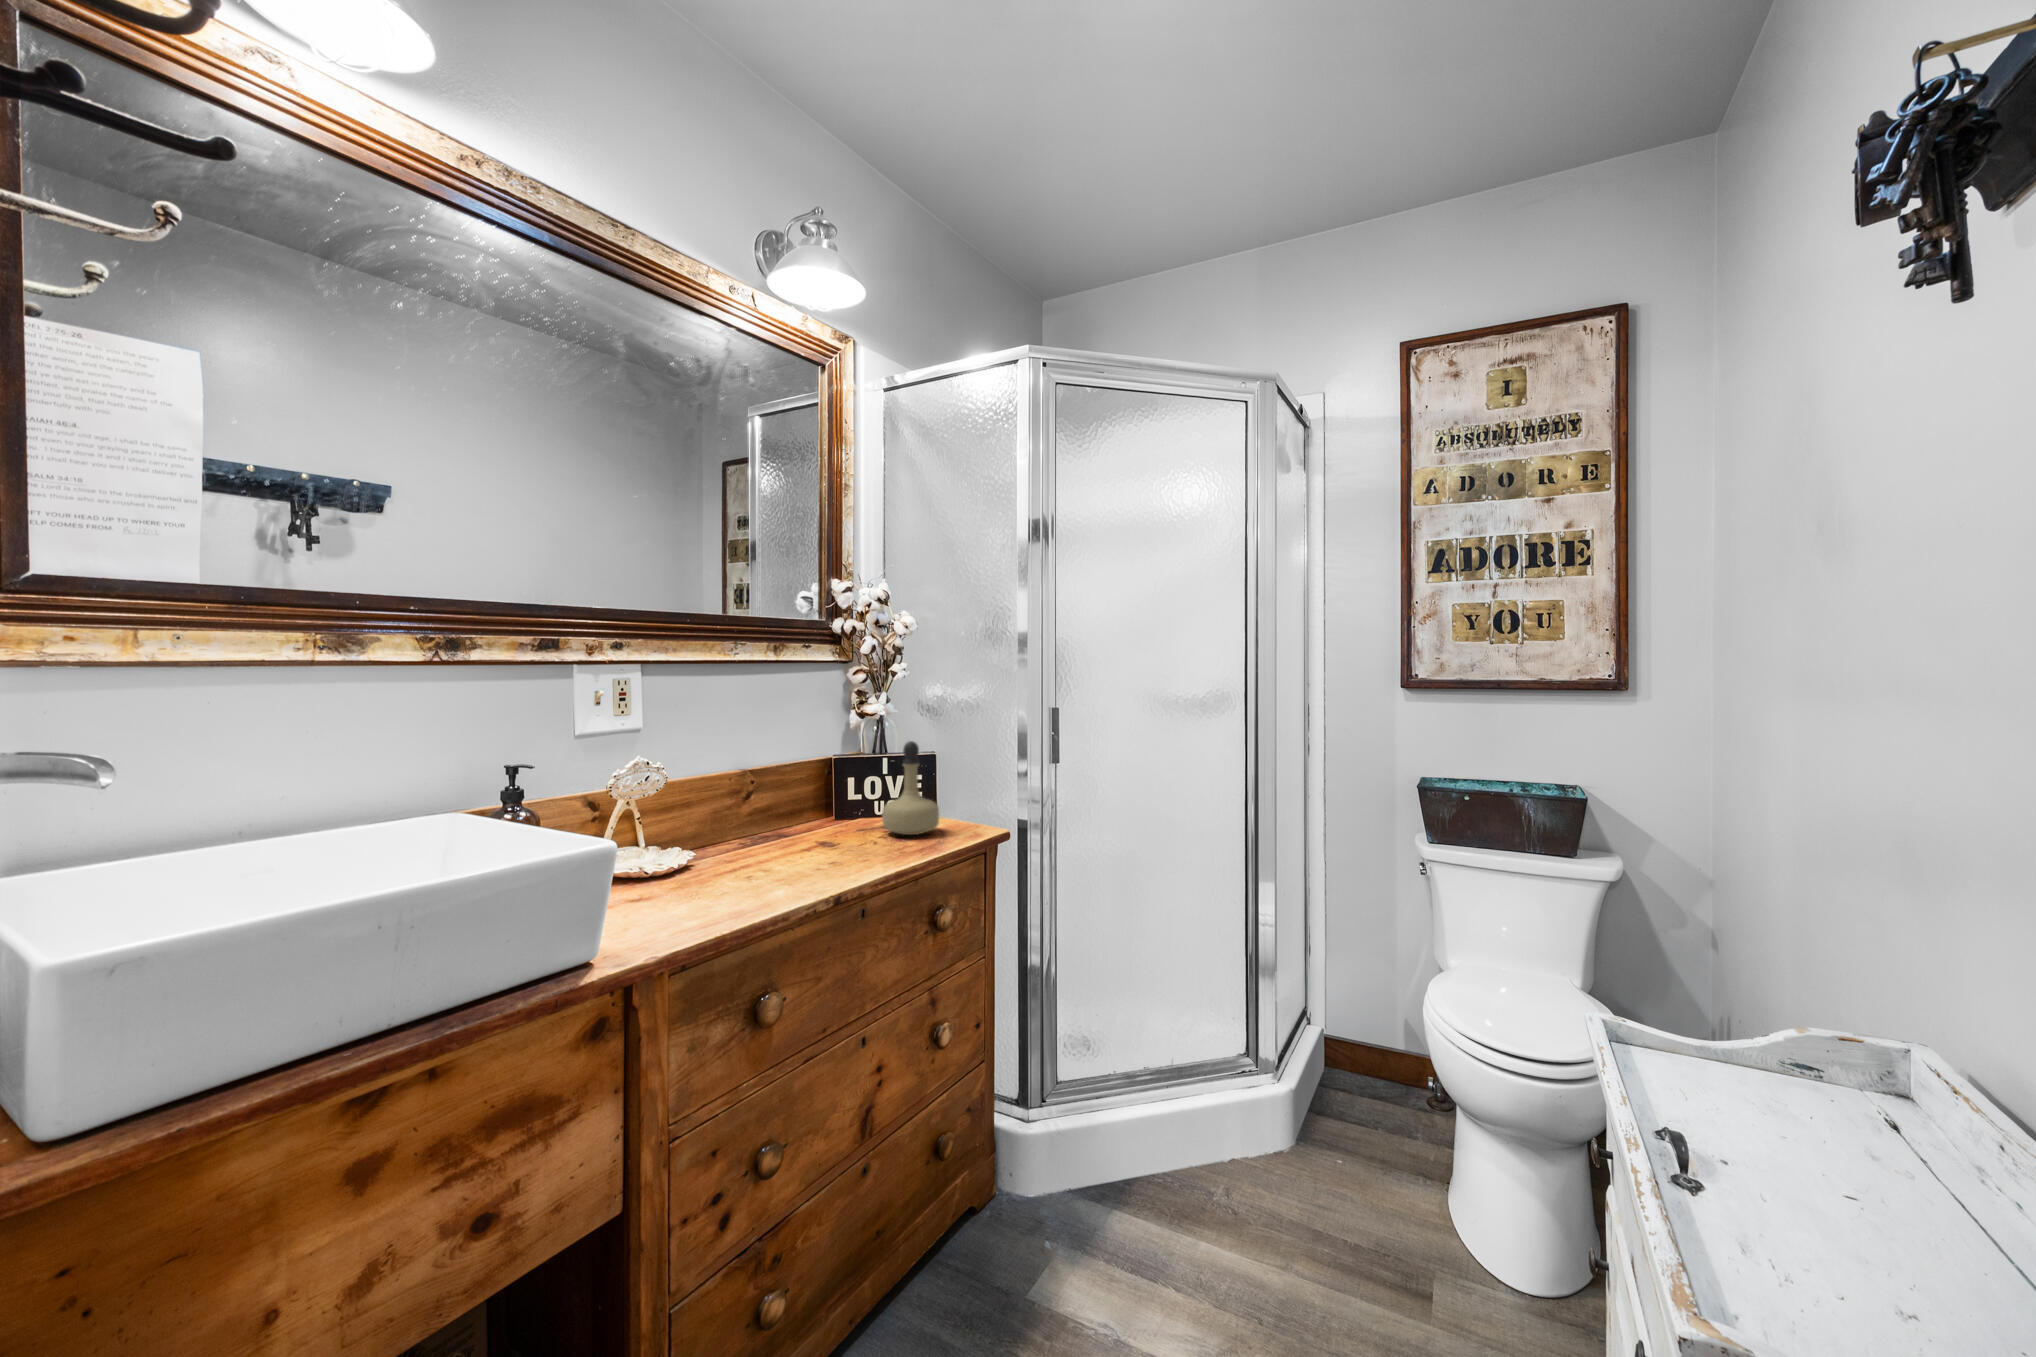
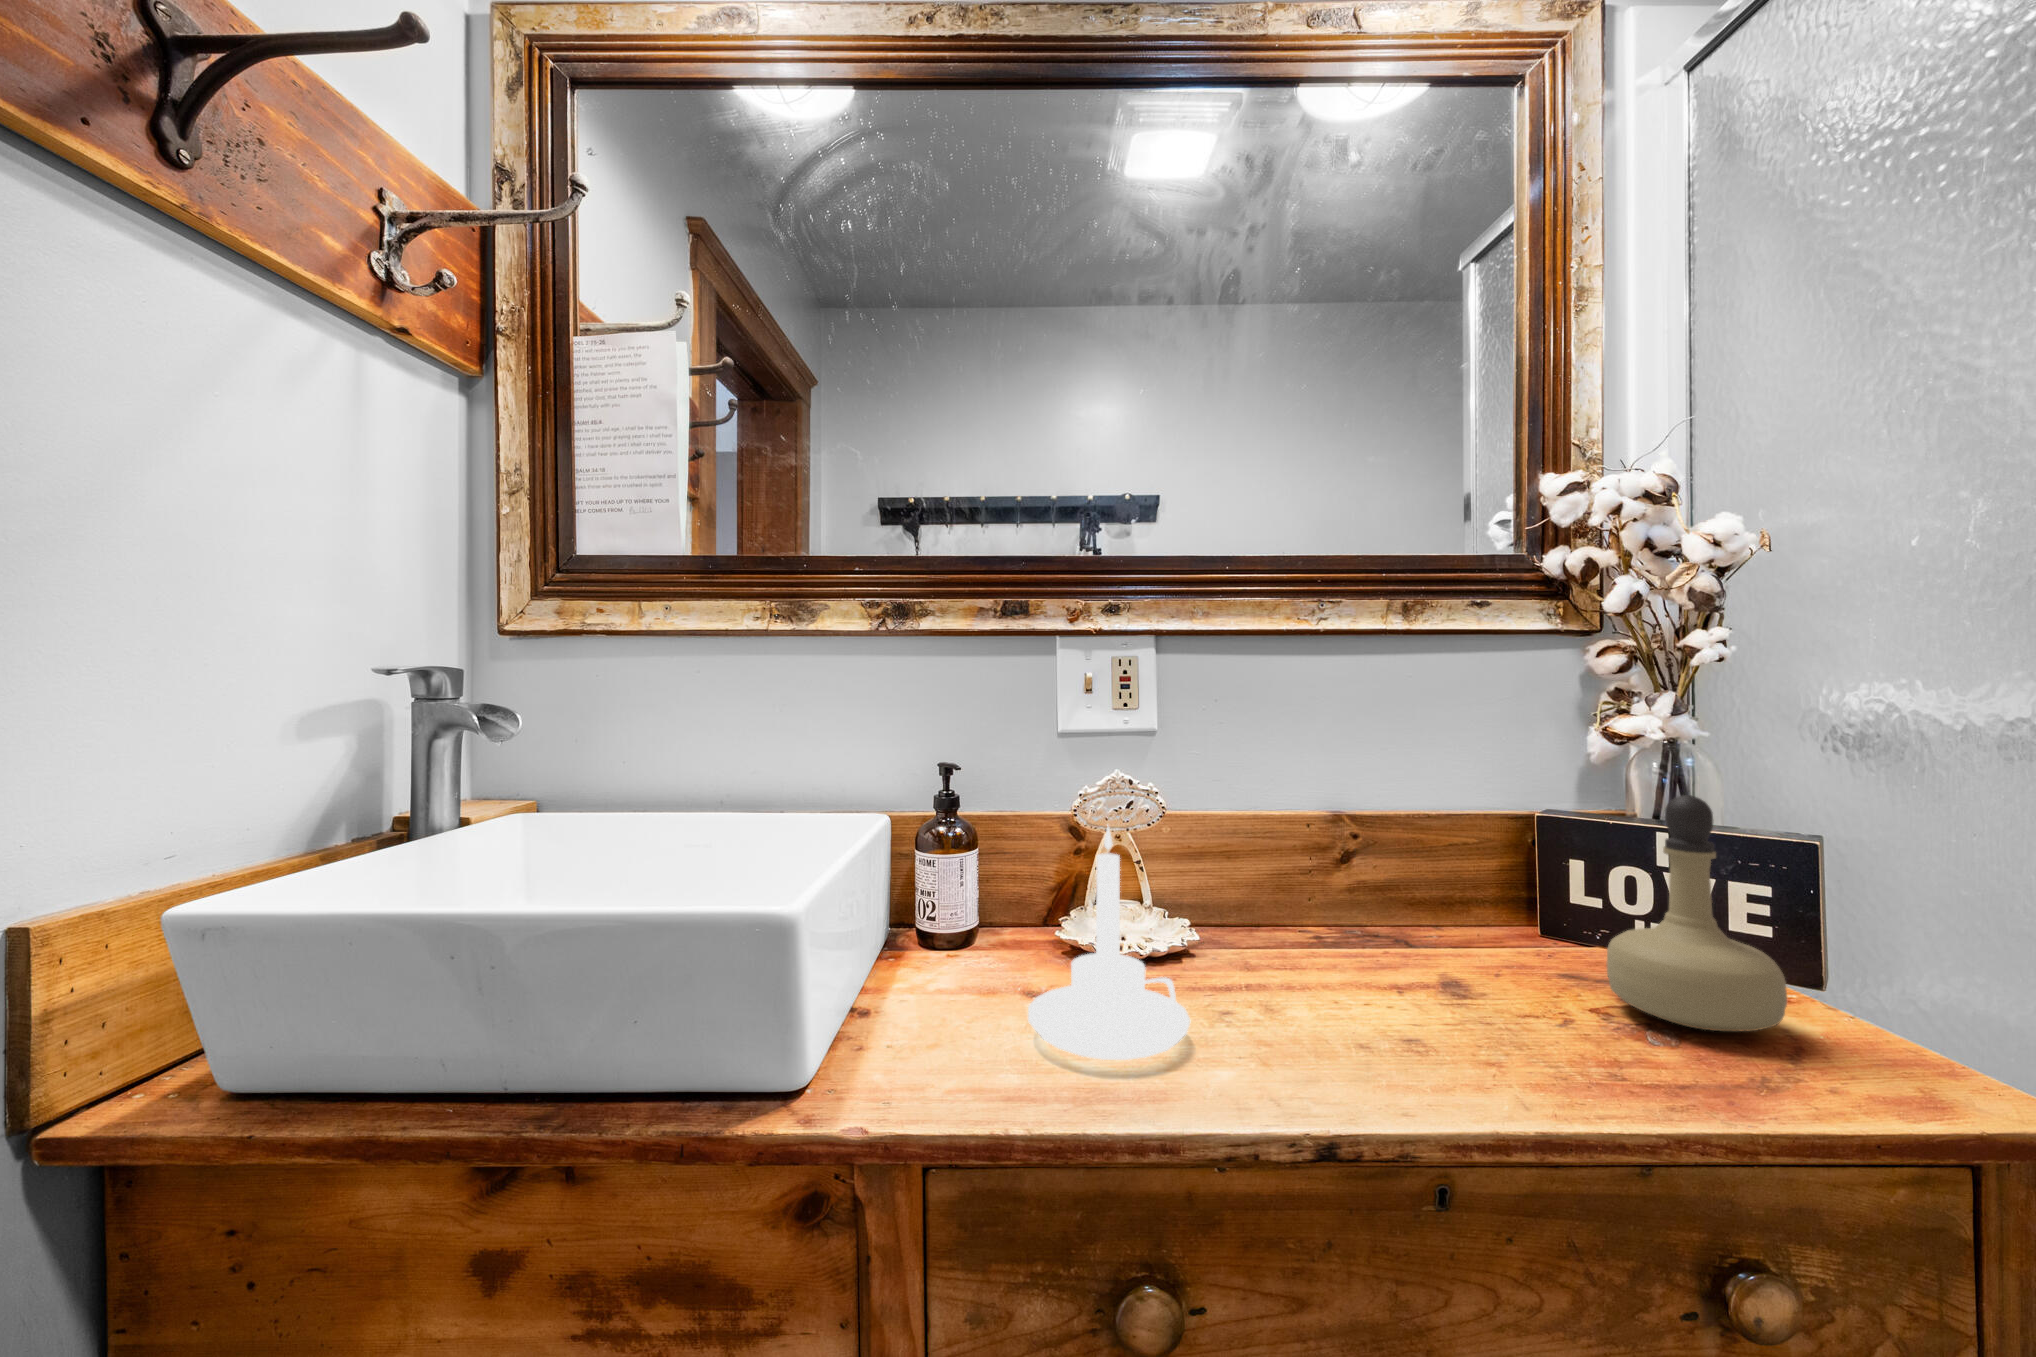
candle holder: none [671,782,762,901] -> present [1028,825,1190,1060]

